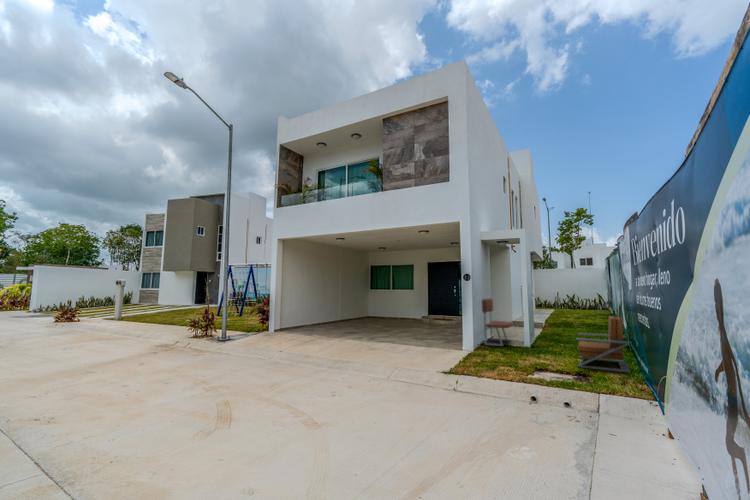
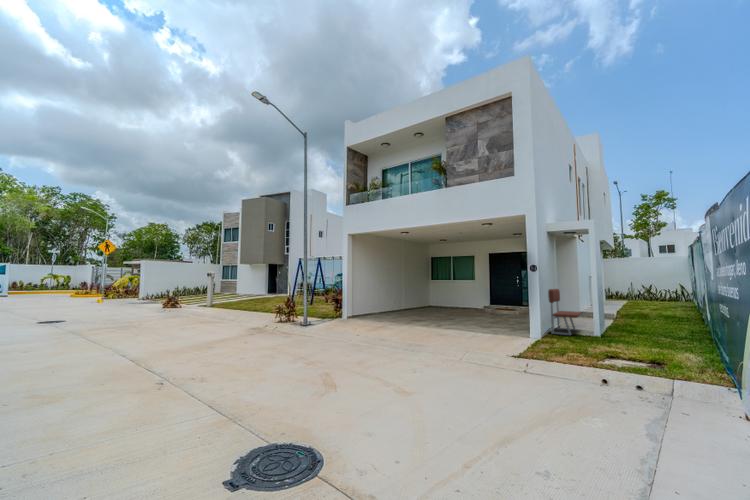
lounge chair: present [576,316,630,373] -> none [650,306,711,363]

